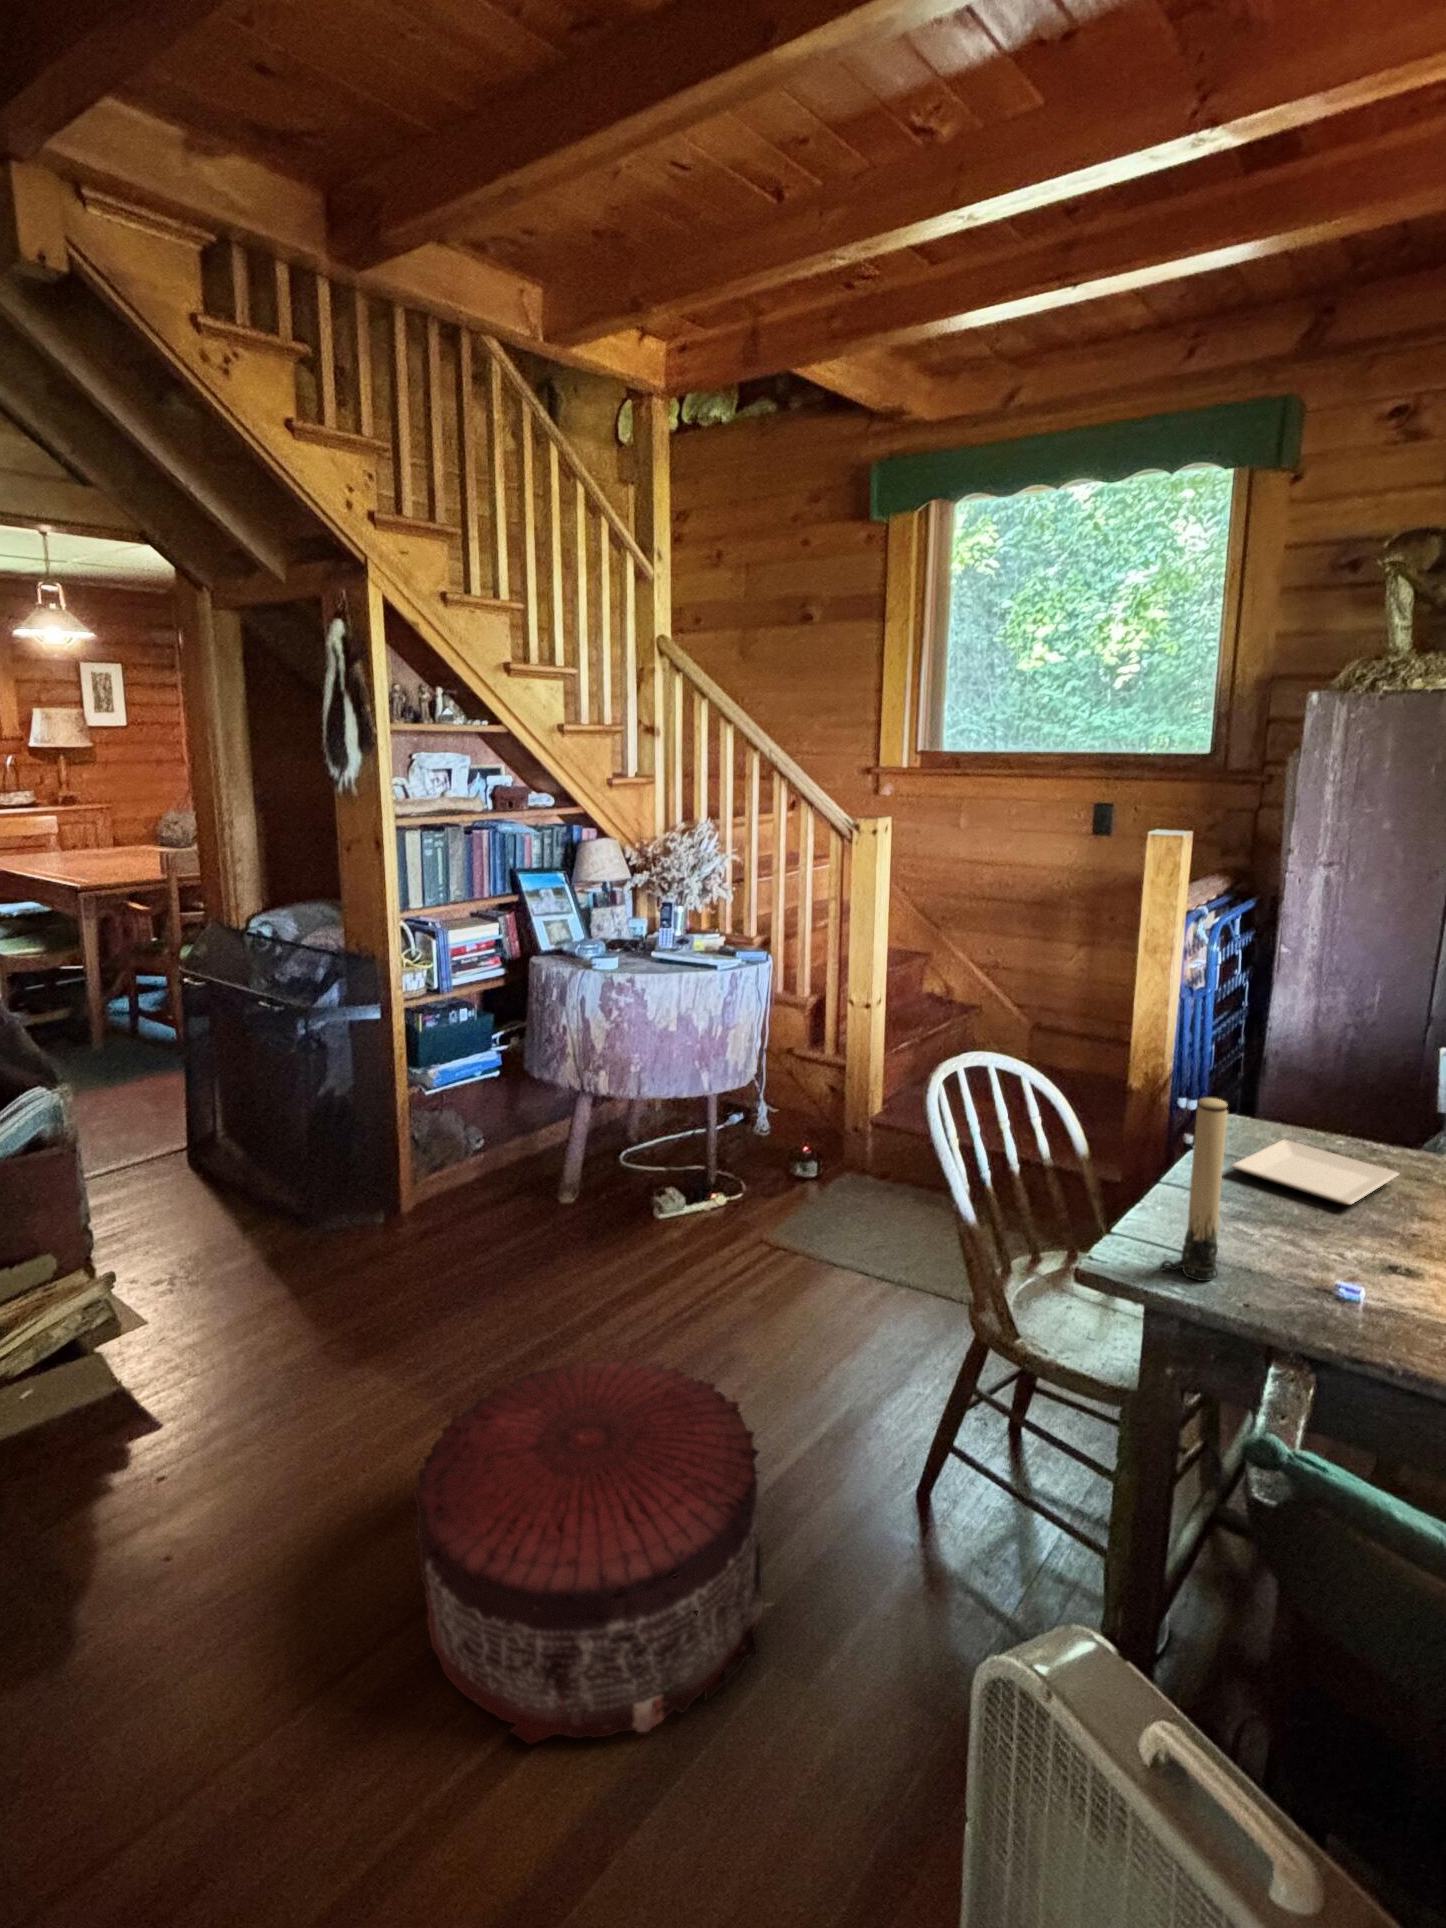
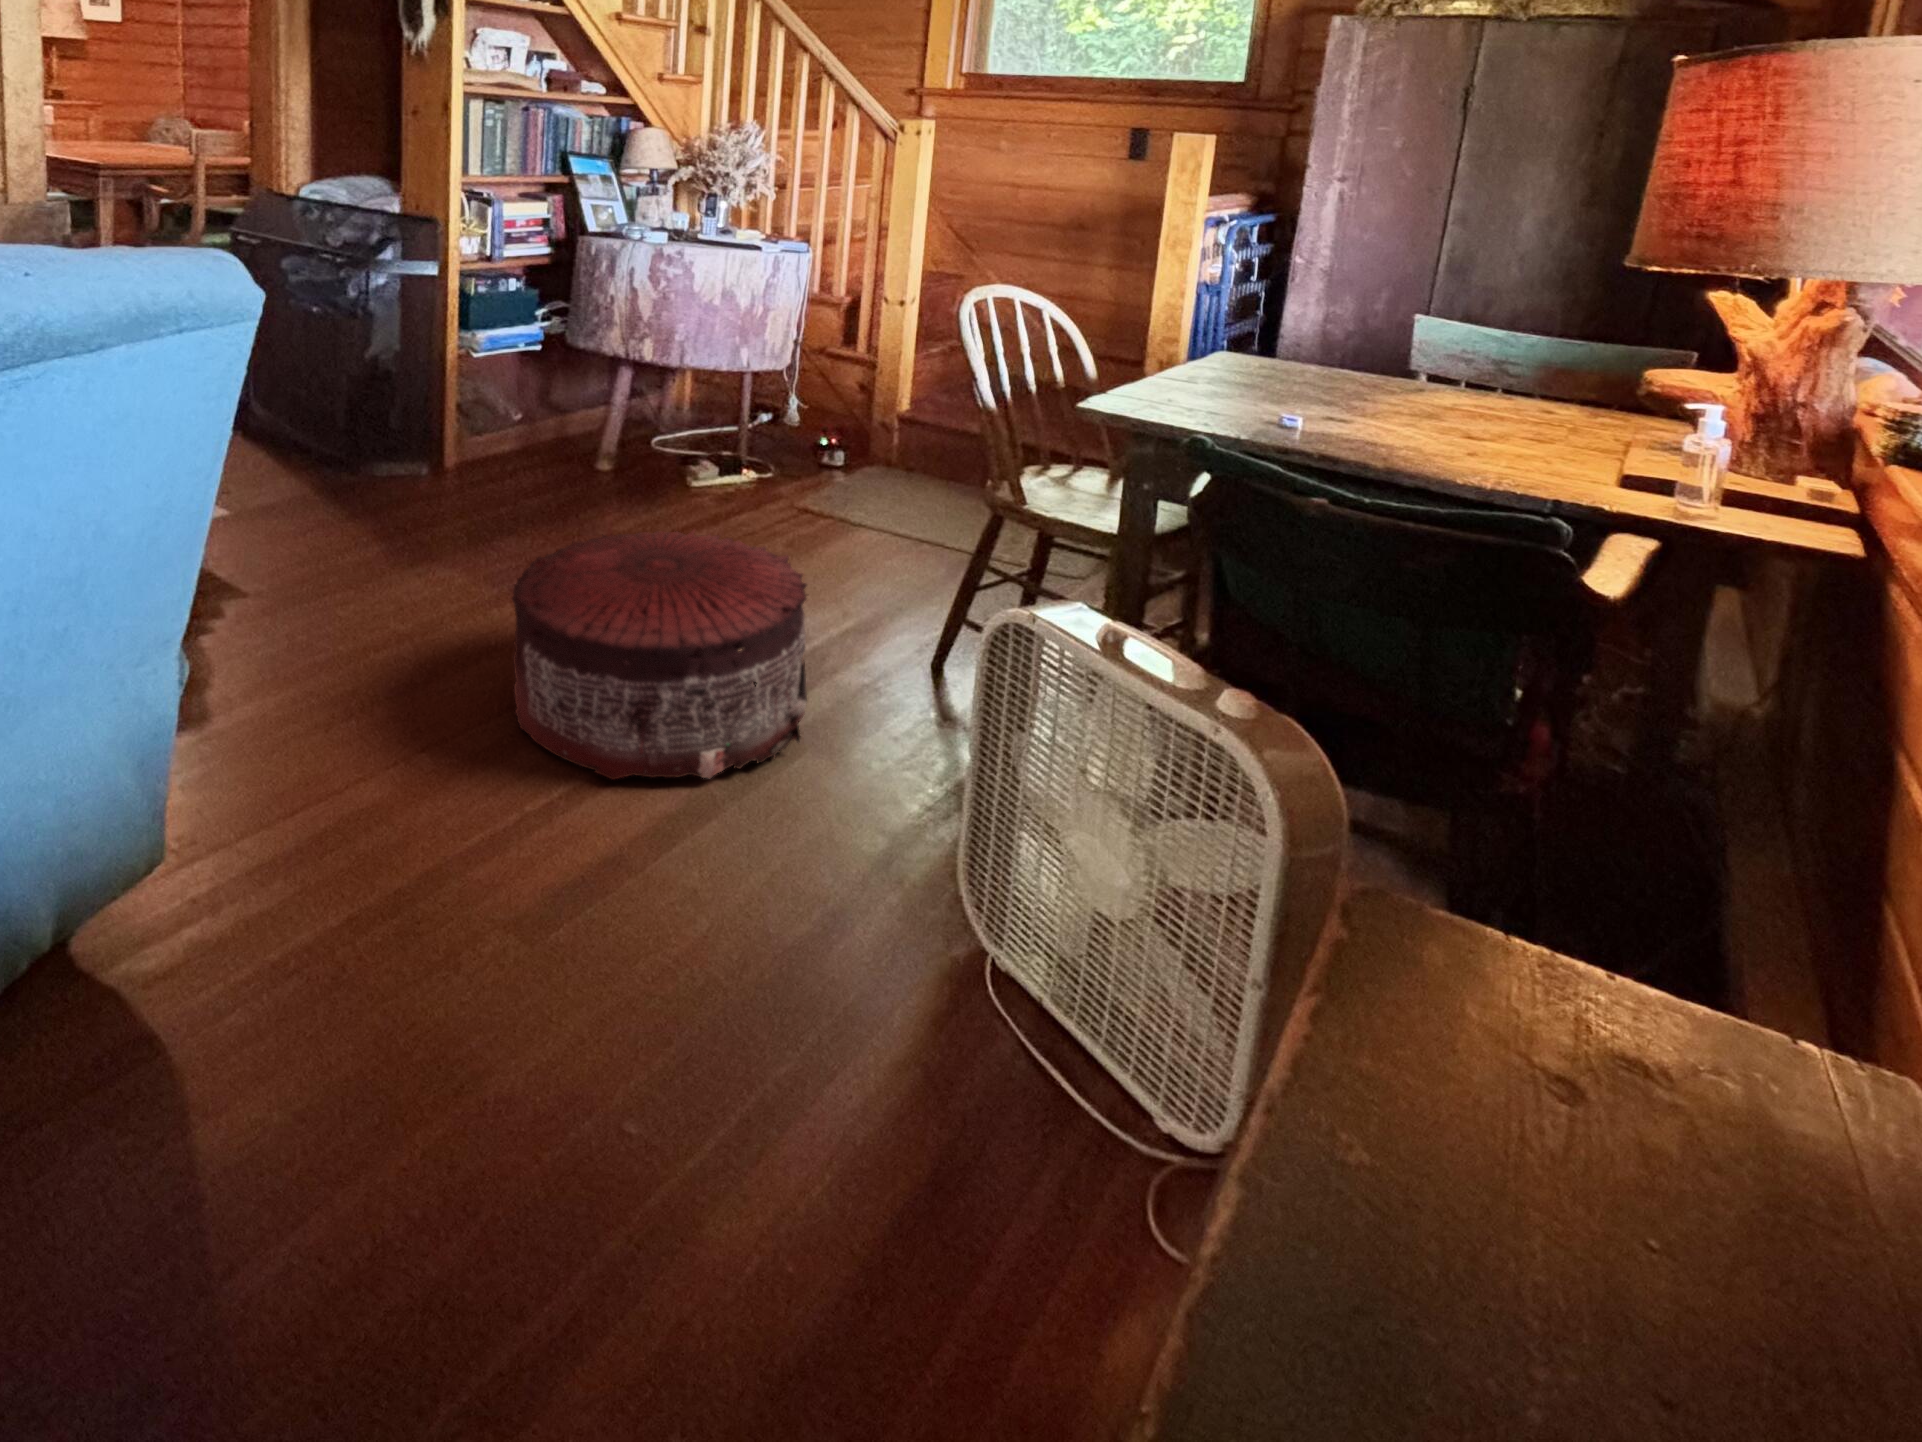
candle: present [1160,1098,1228,1281] -> none [1150,263,1209,411]
plate: present [1232,1140,1399,1205] -> none [1218,356,1356,388]

